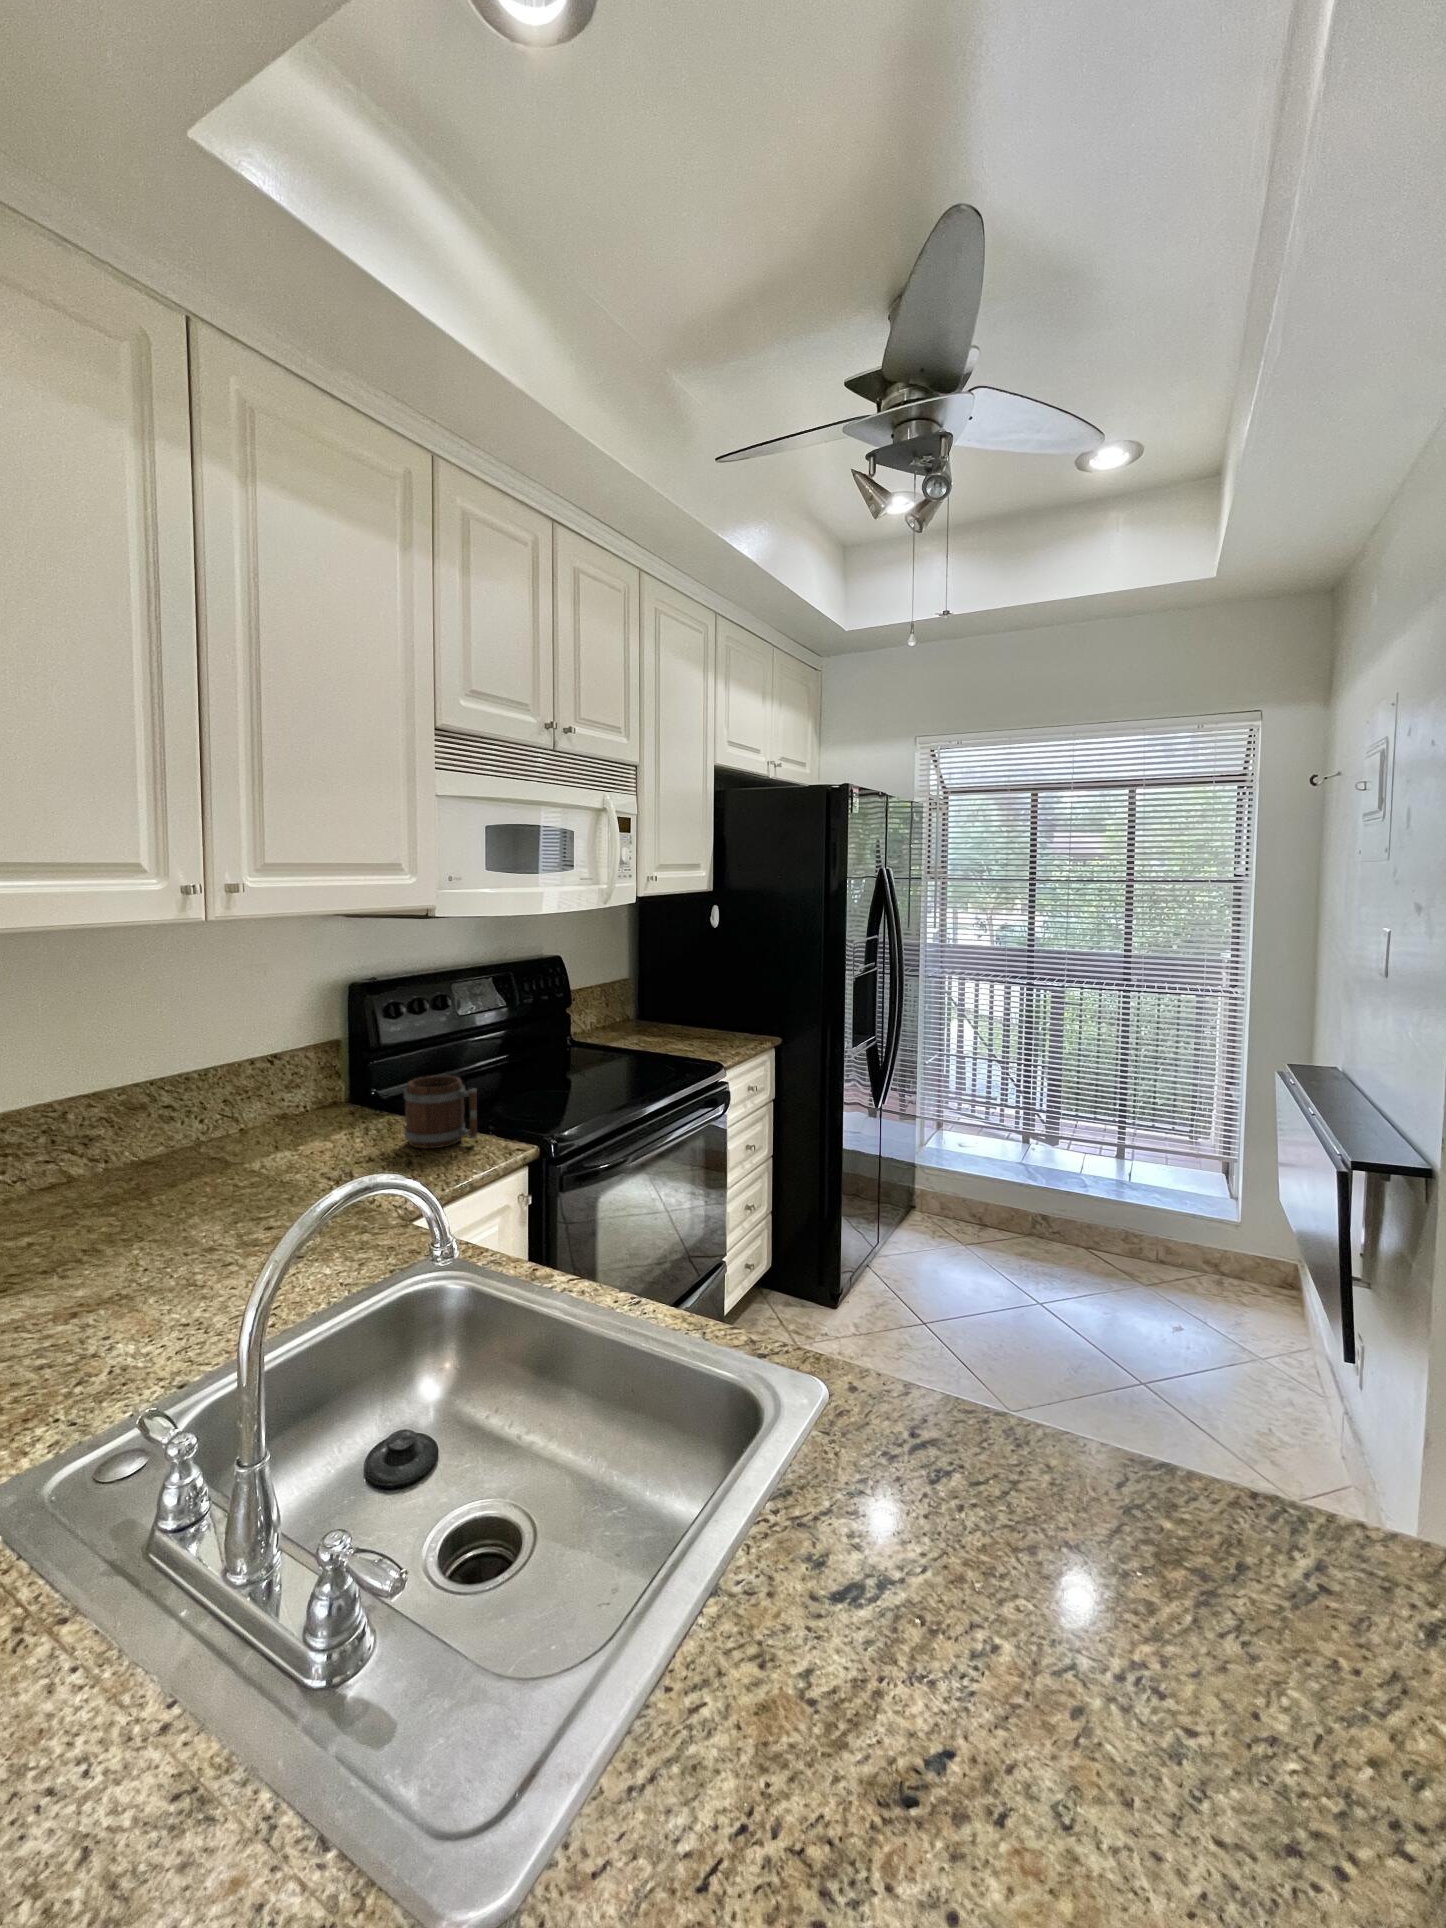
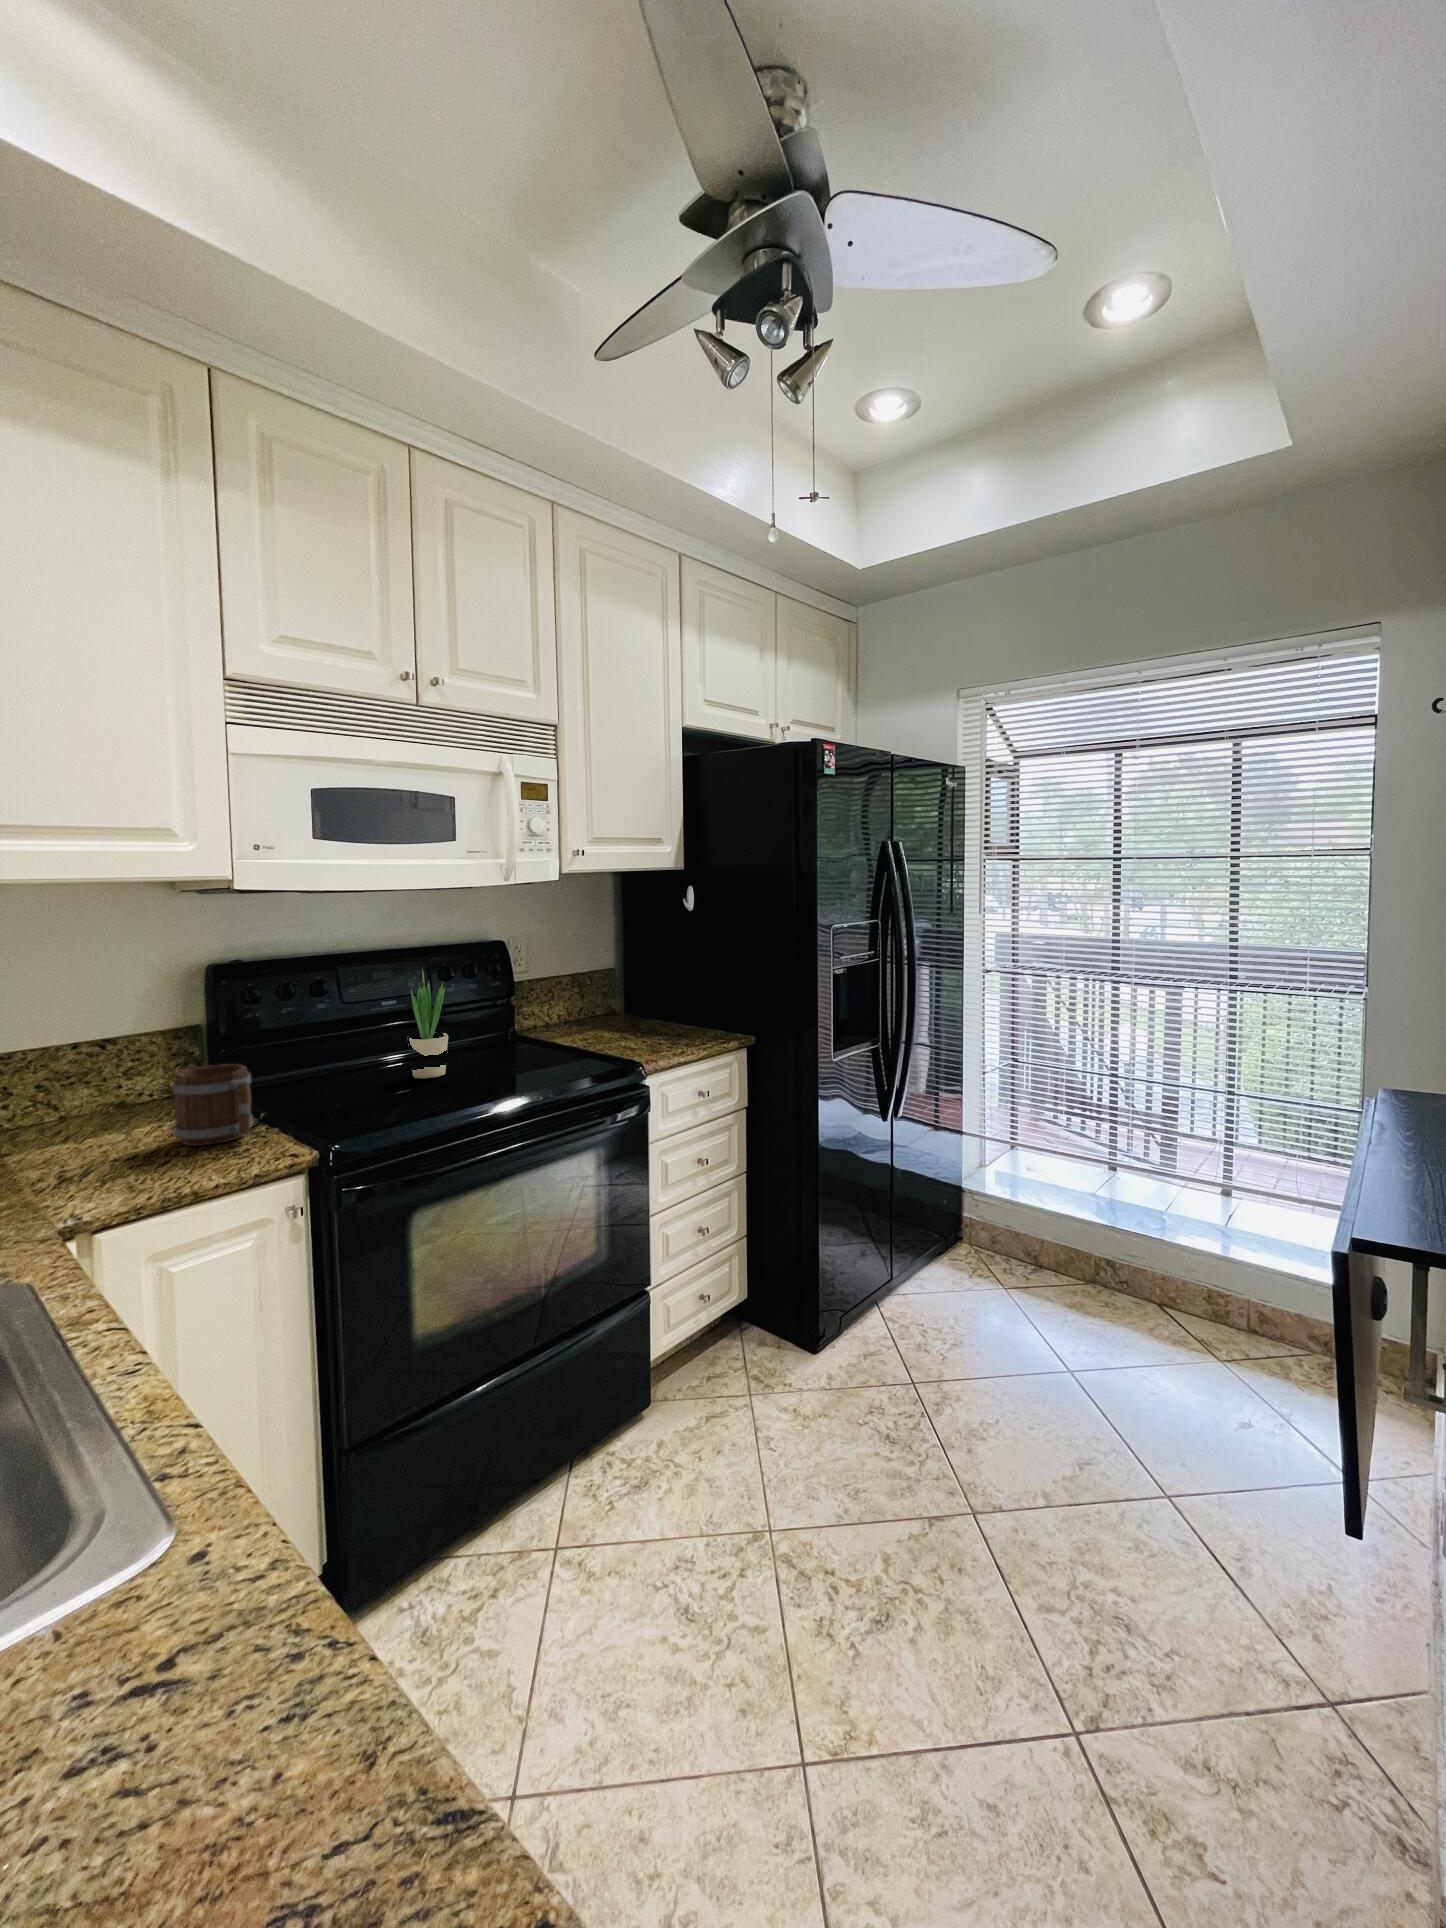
potted plant: none [516,981,556,1084] -> present [409,969,448,1078]

